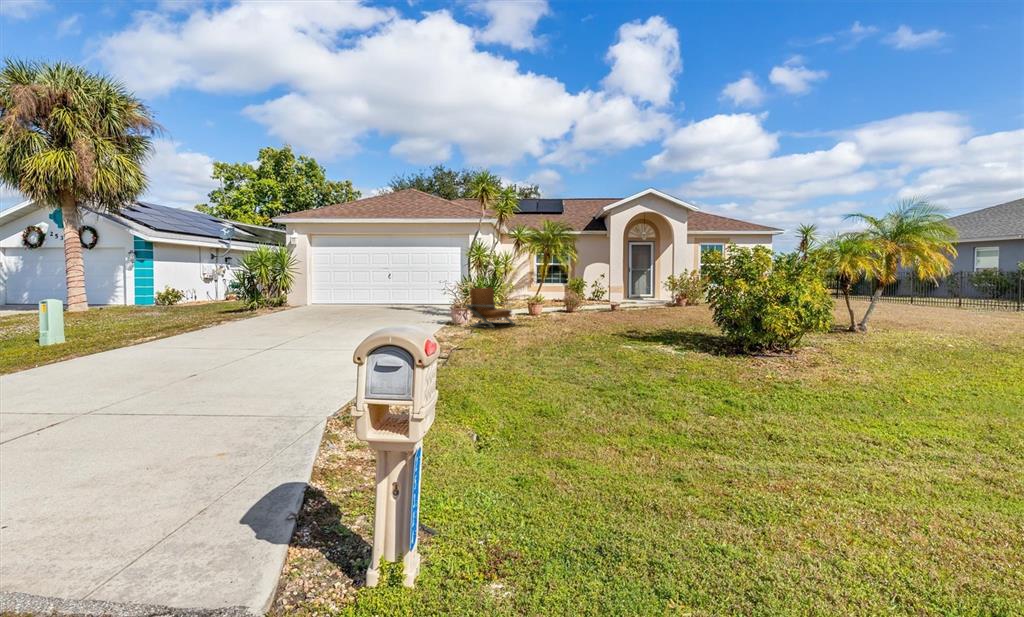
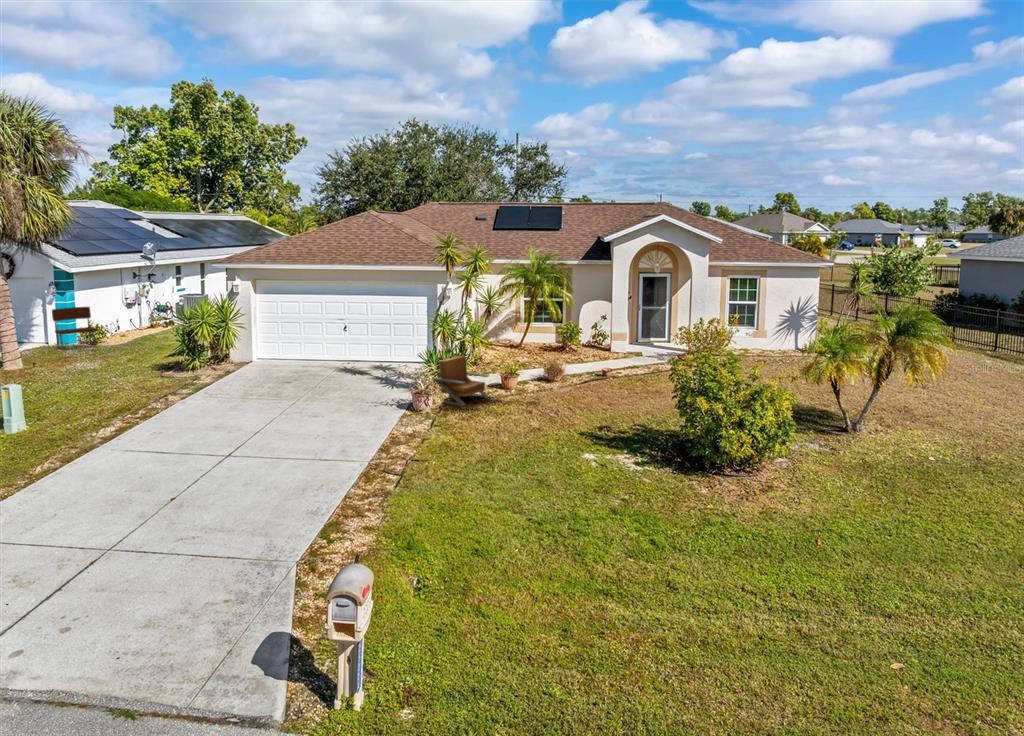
bench: none [130,273,171,307] -> present [52,307,98,349]

